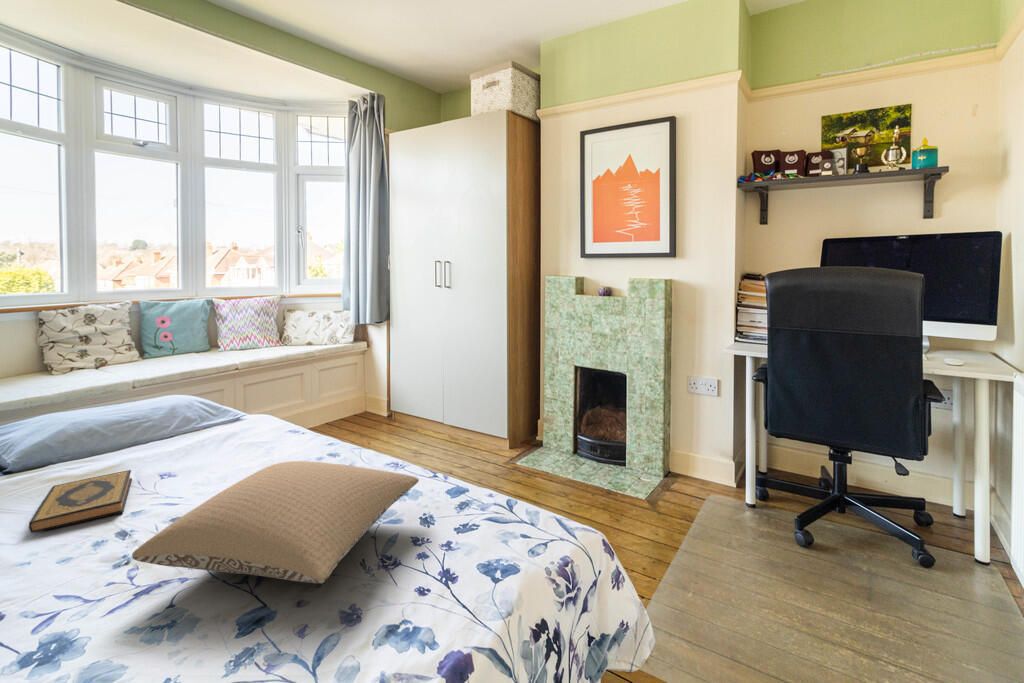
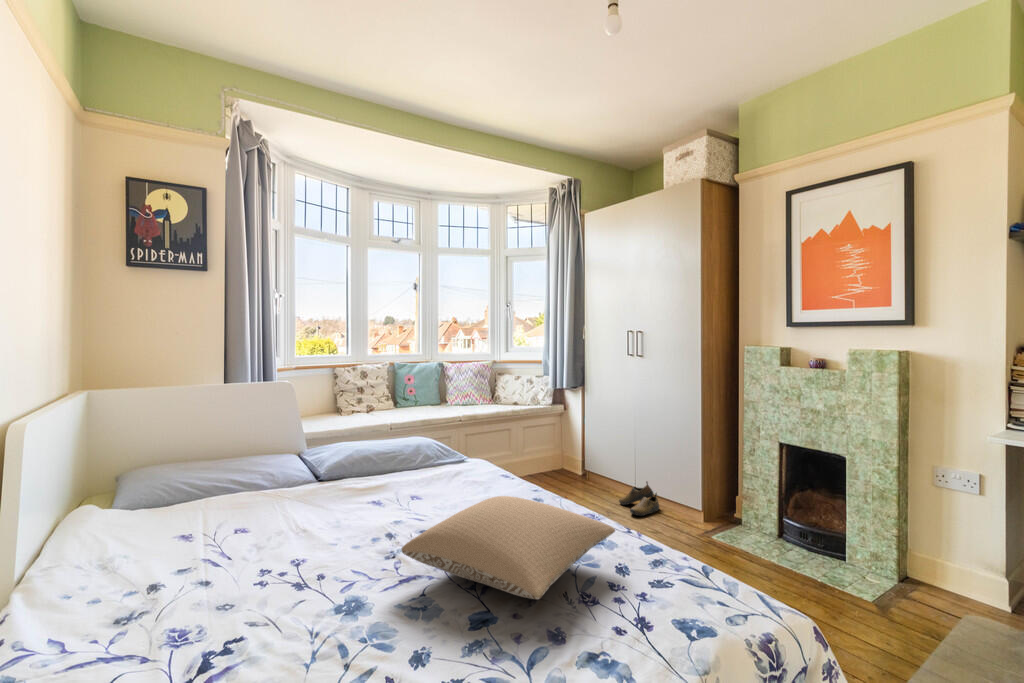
shoe: none [432,416,471,451] -> present [619,482,659,516]
hardback book: present [29,470,132,533] -> none [331,487,389,523]

